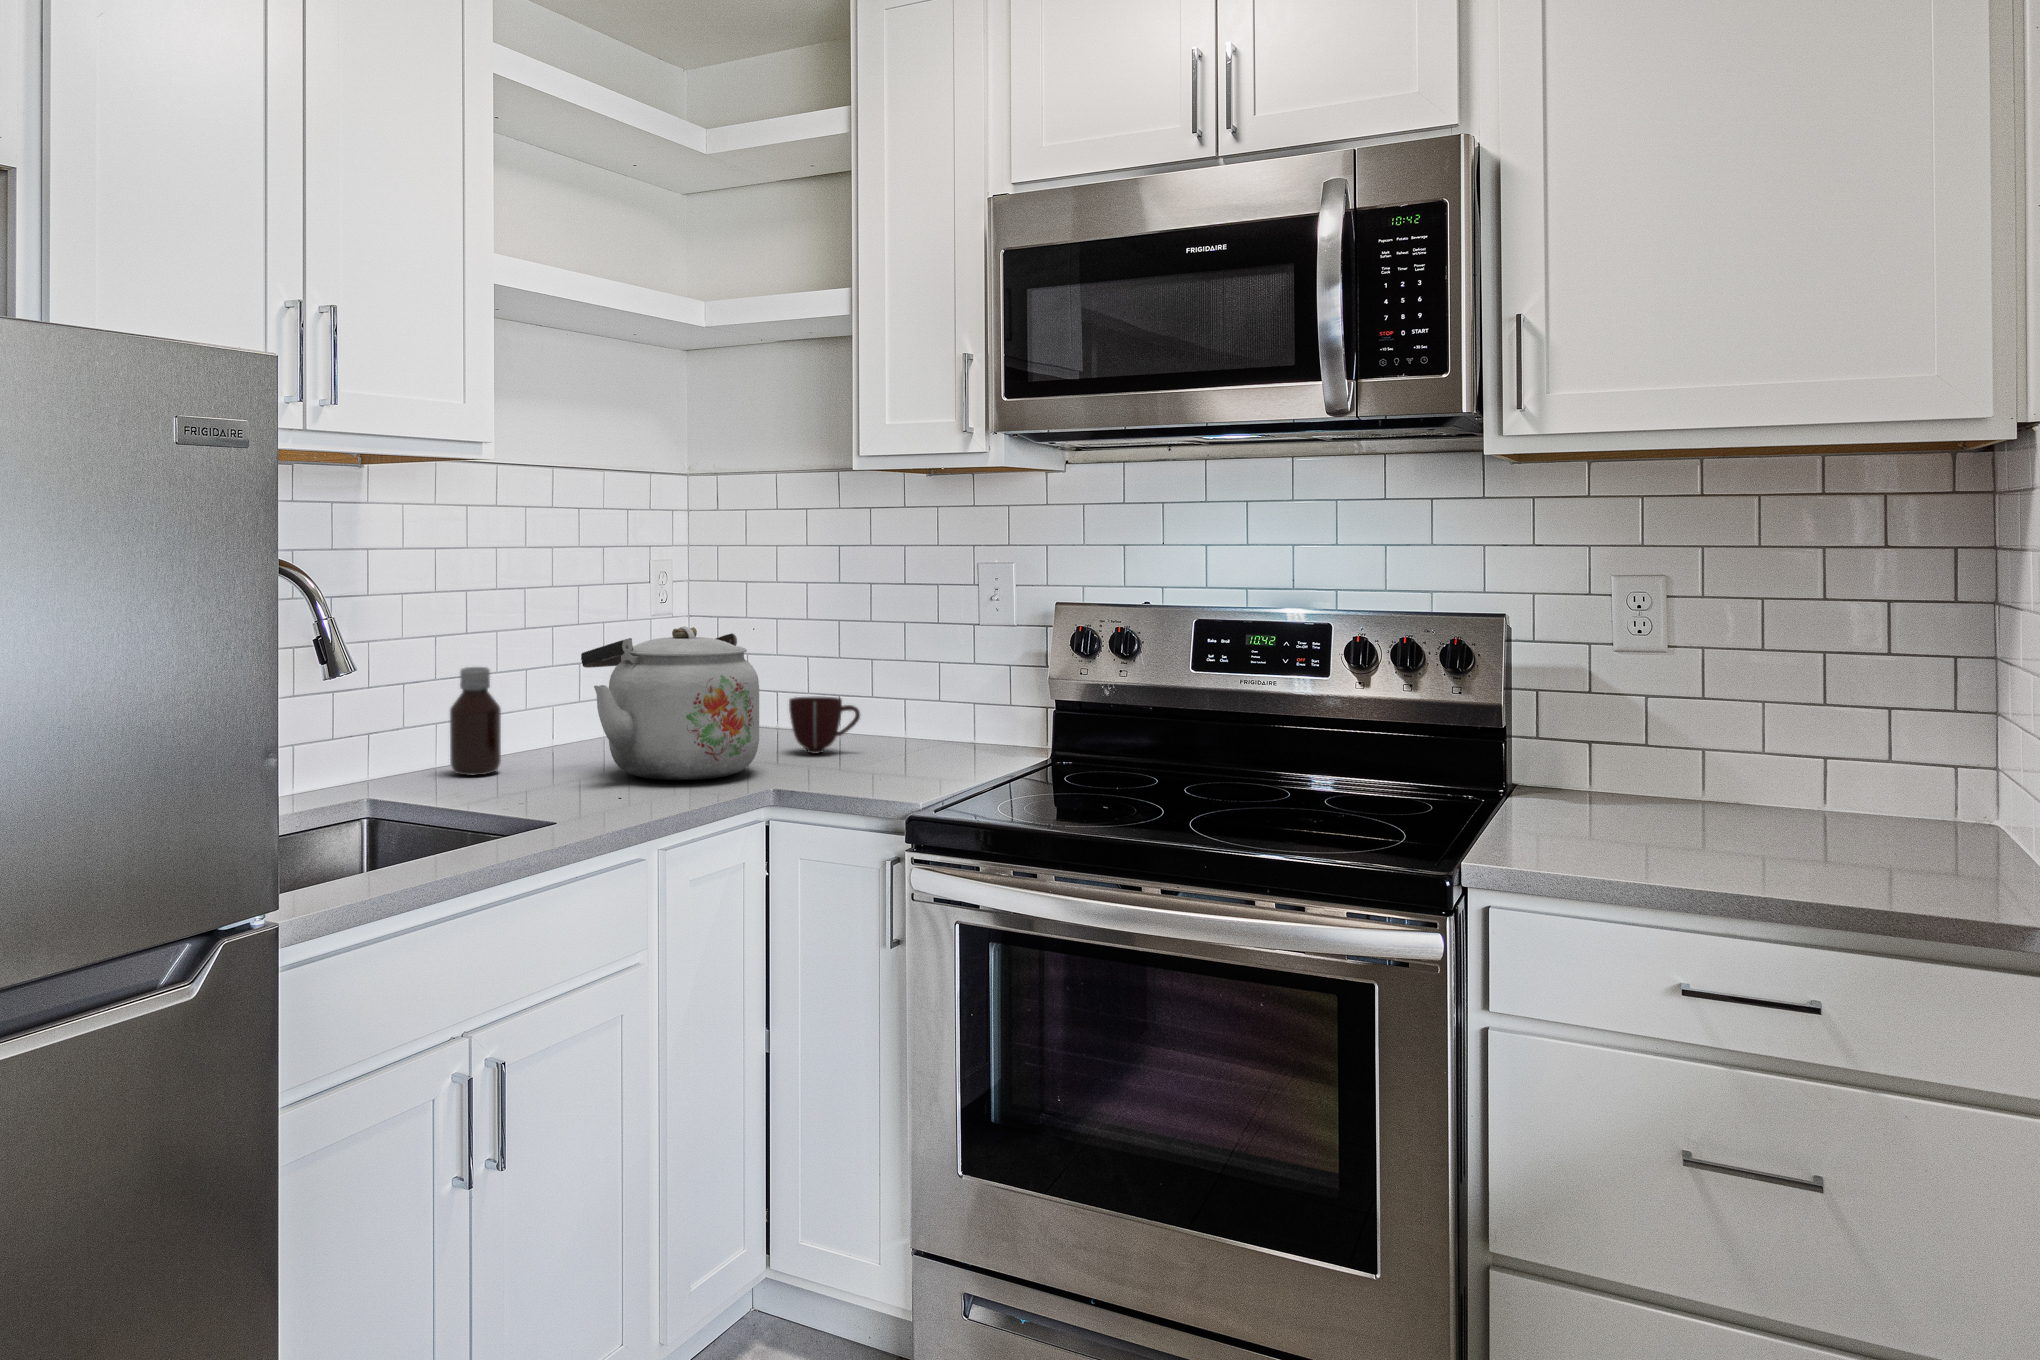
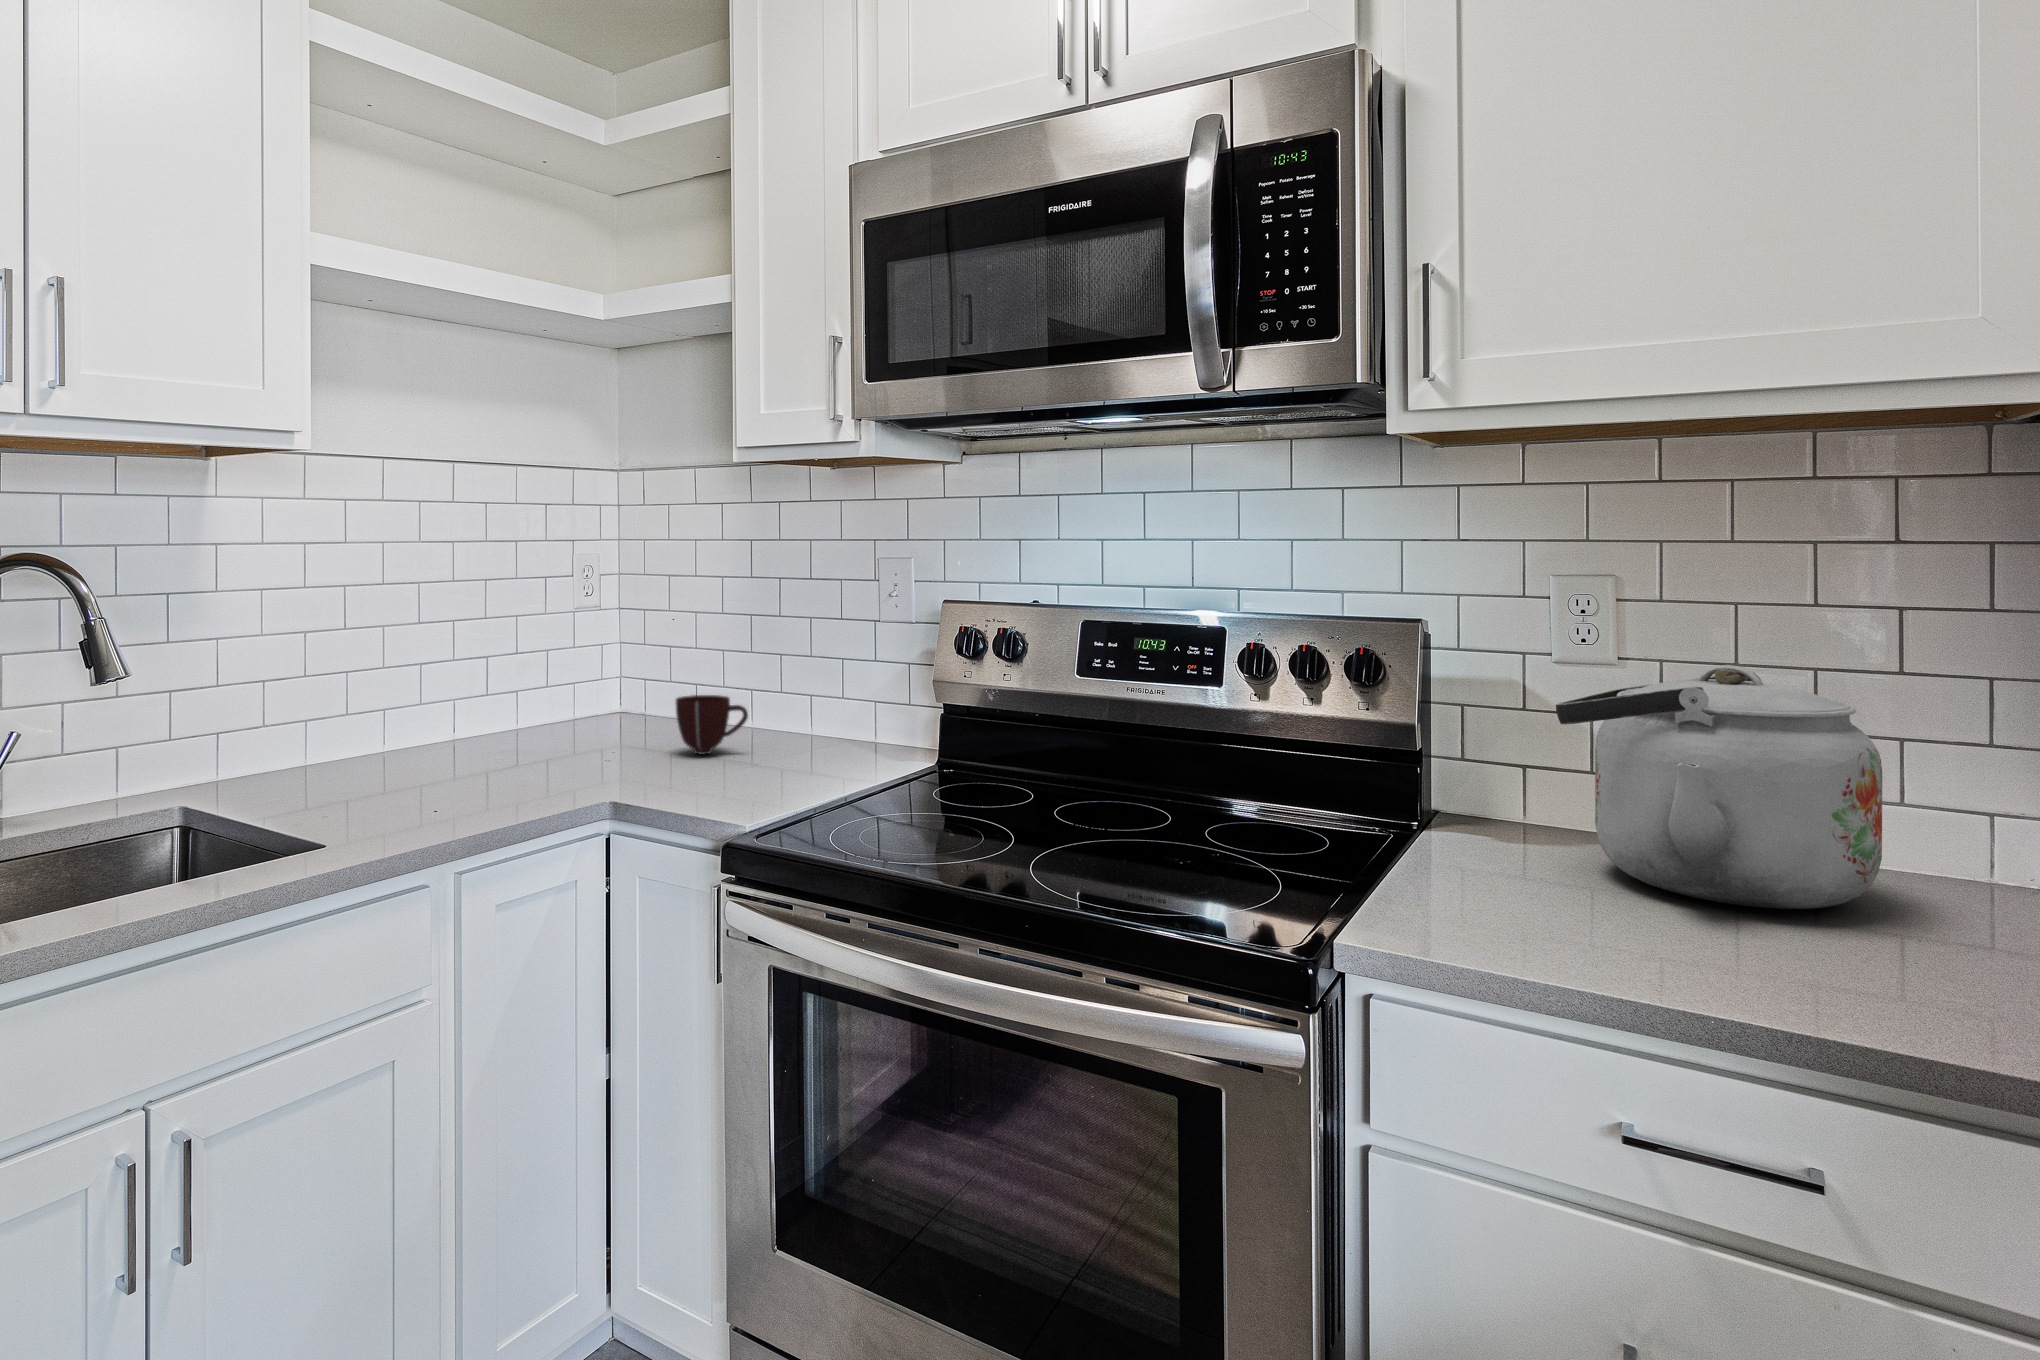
kettle: present [581,626,759,780] -> present [1556,665,1882,909]
bottle: present [450,667,501,775] -> none [307,667,364,778]

